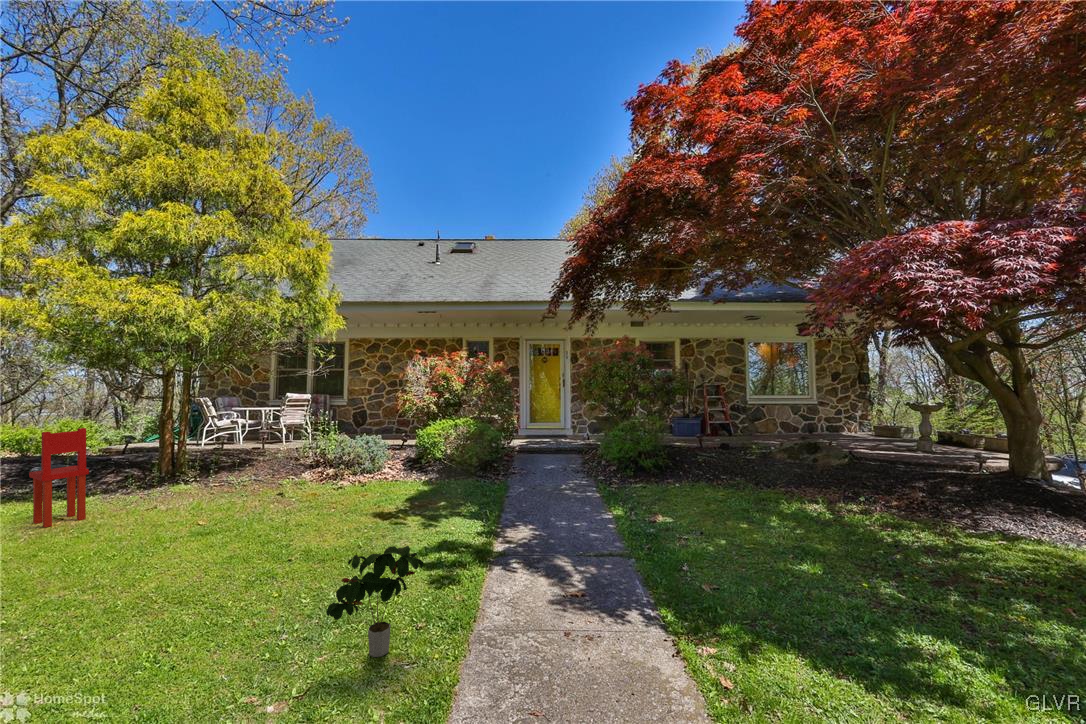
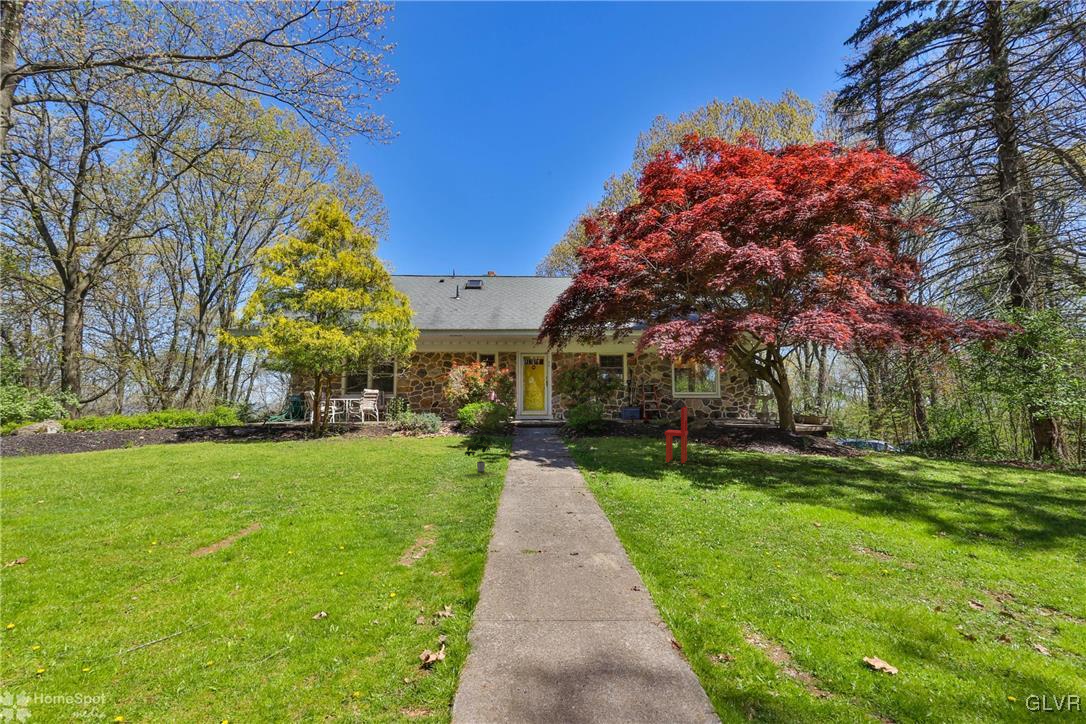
chair: present [29,428,89,527] -> present [665,407,688,463]

